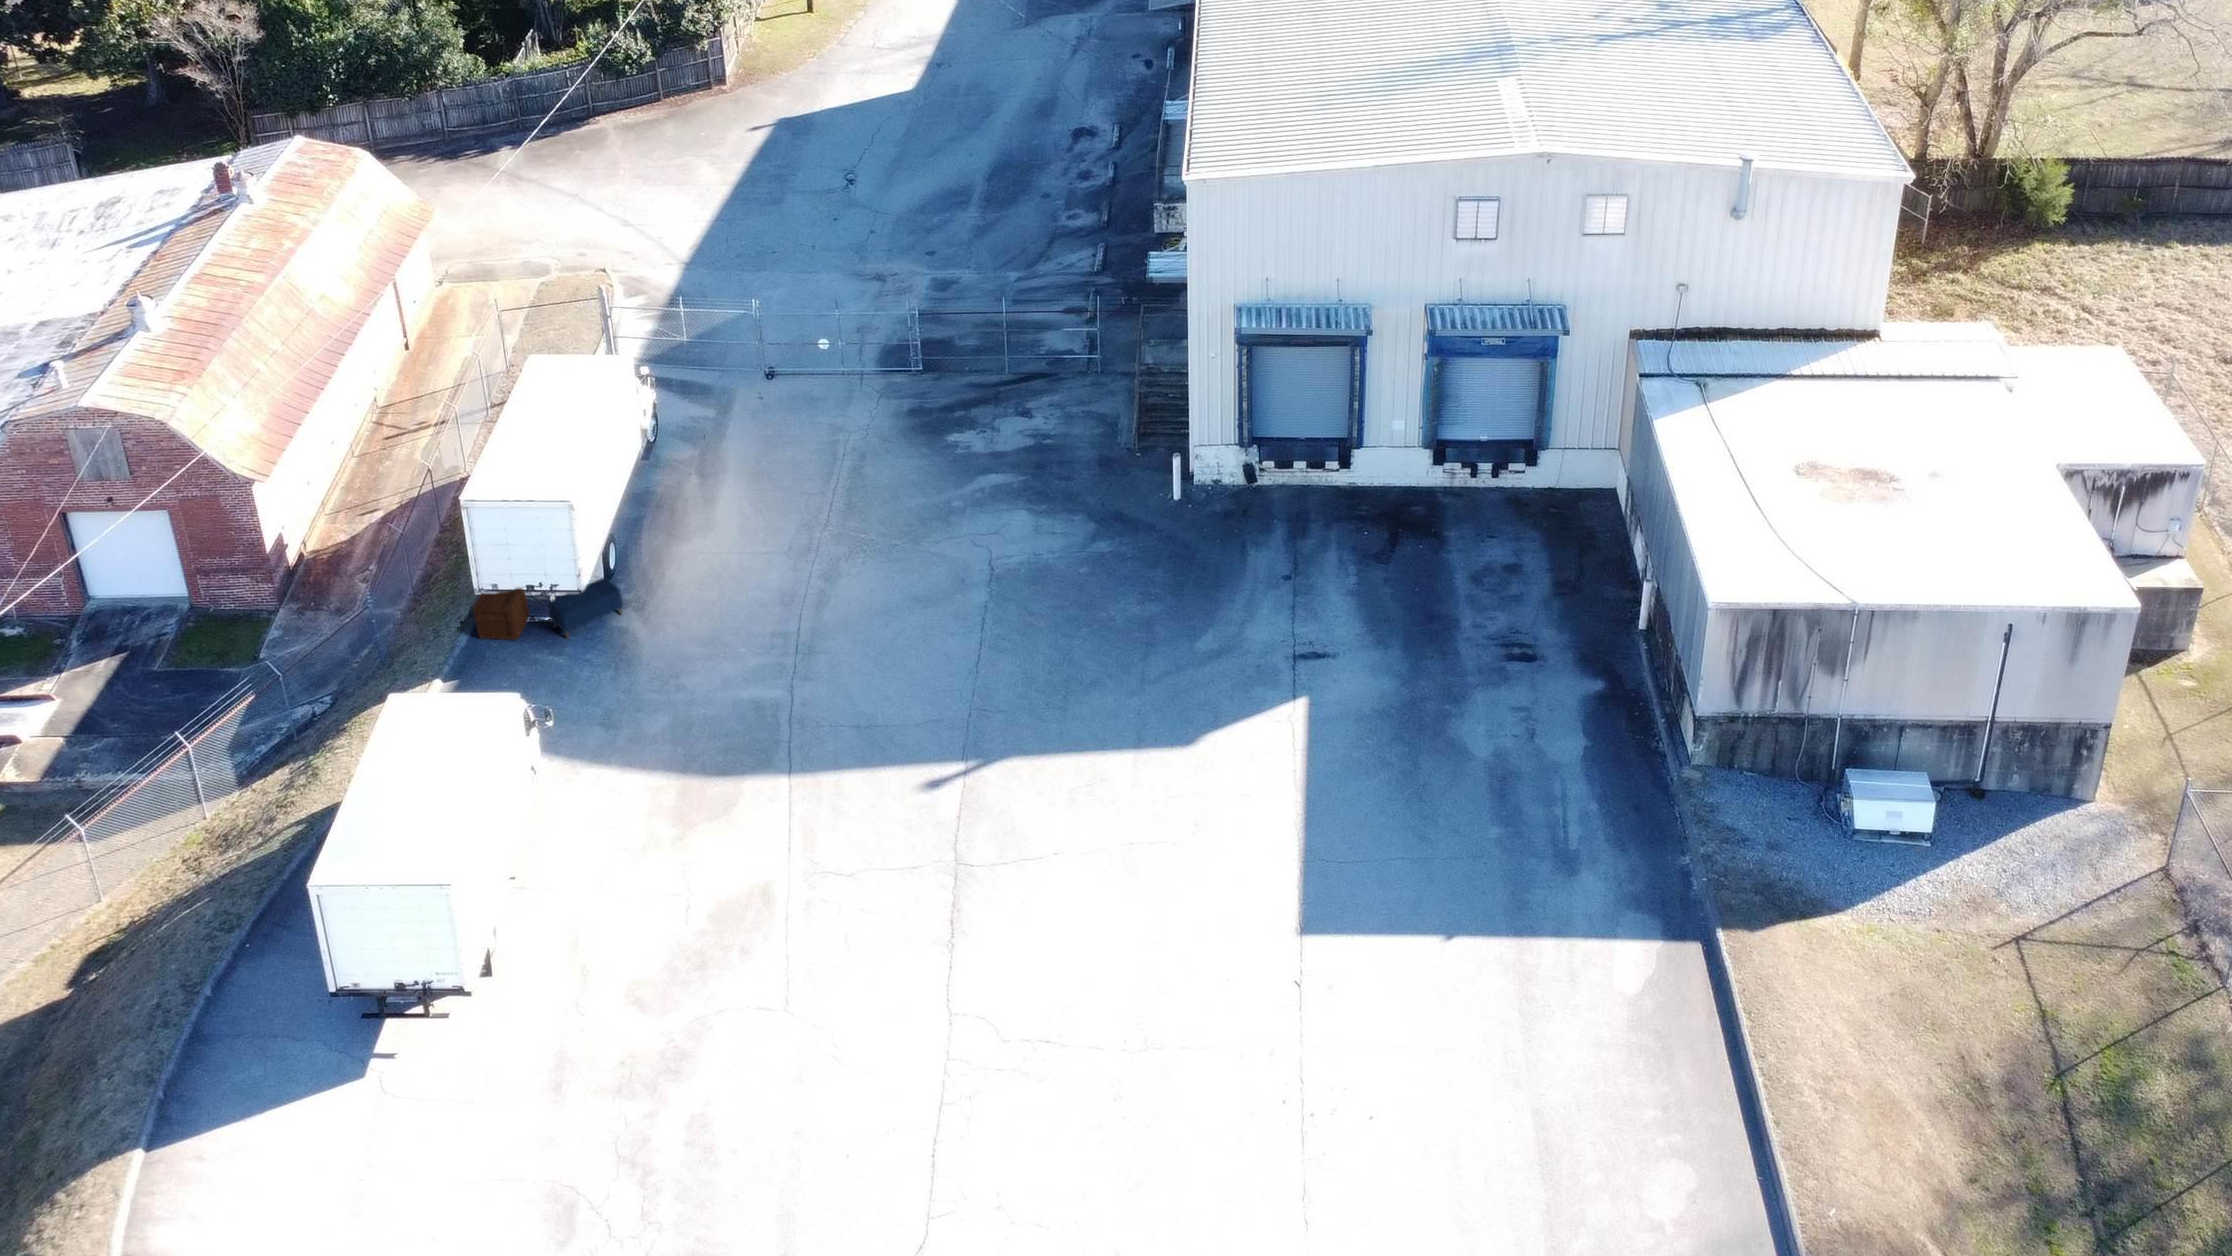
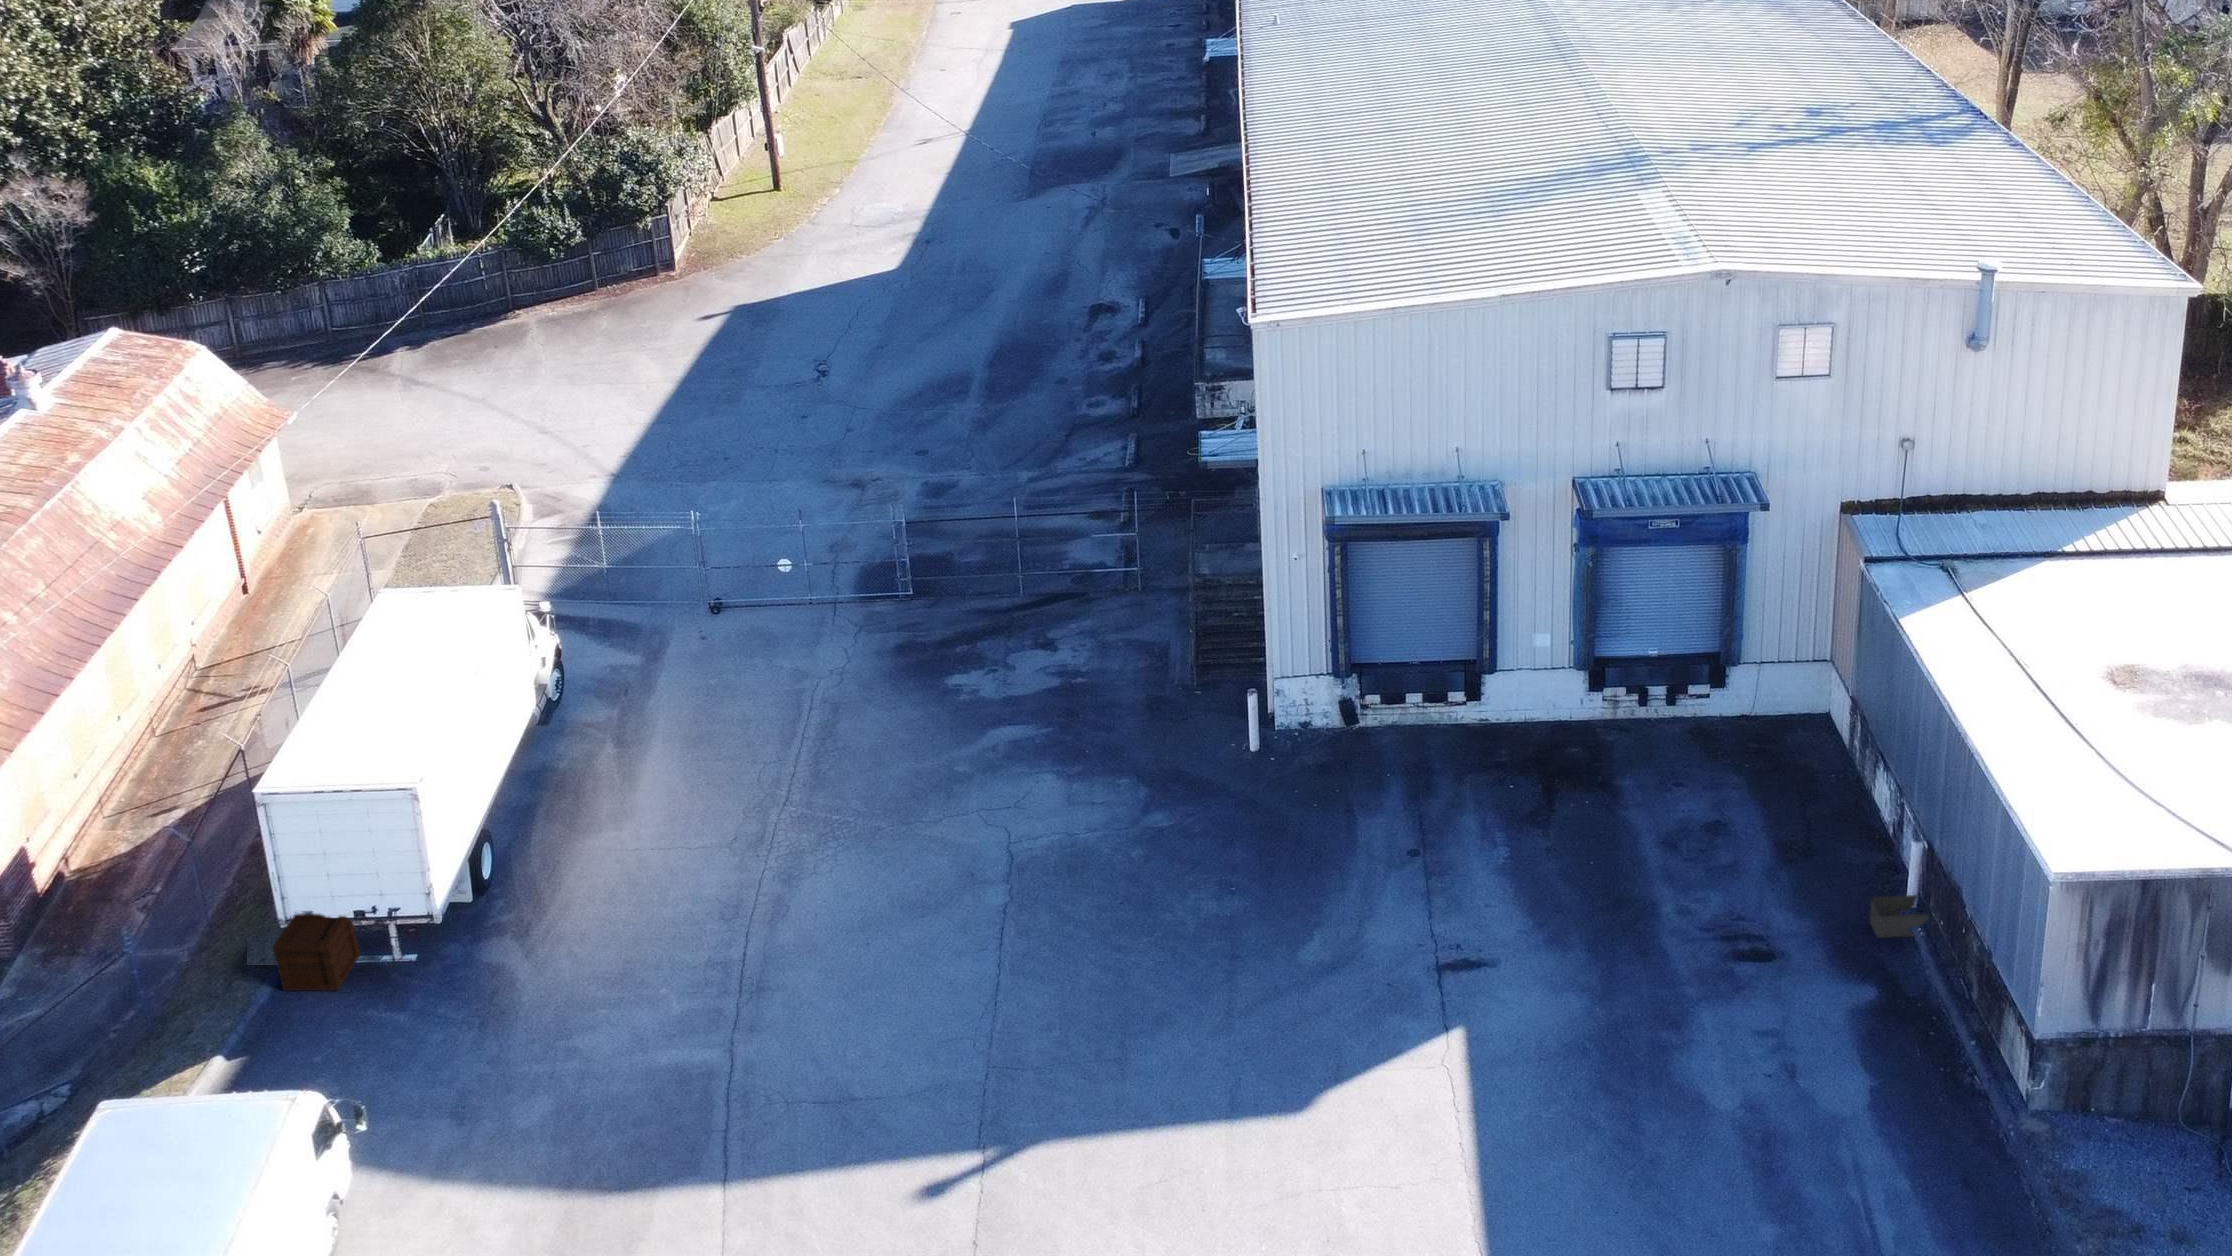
bench: present [548,578,623,638] -> none [382,893,493,986]
storage bin: none [1613,620,1657,649] -> present [1870,895,1929,938]

